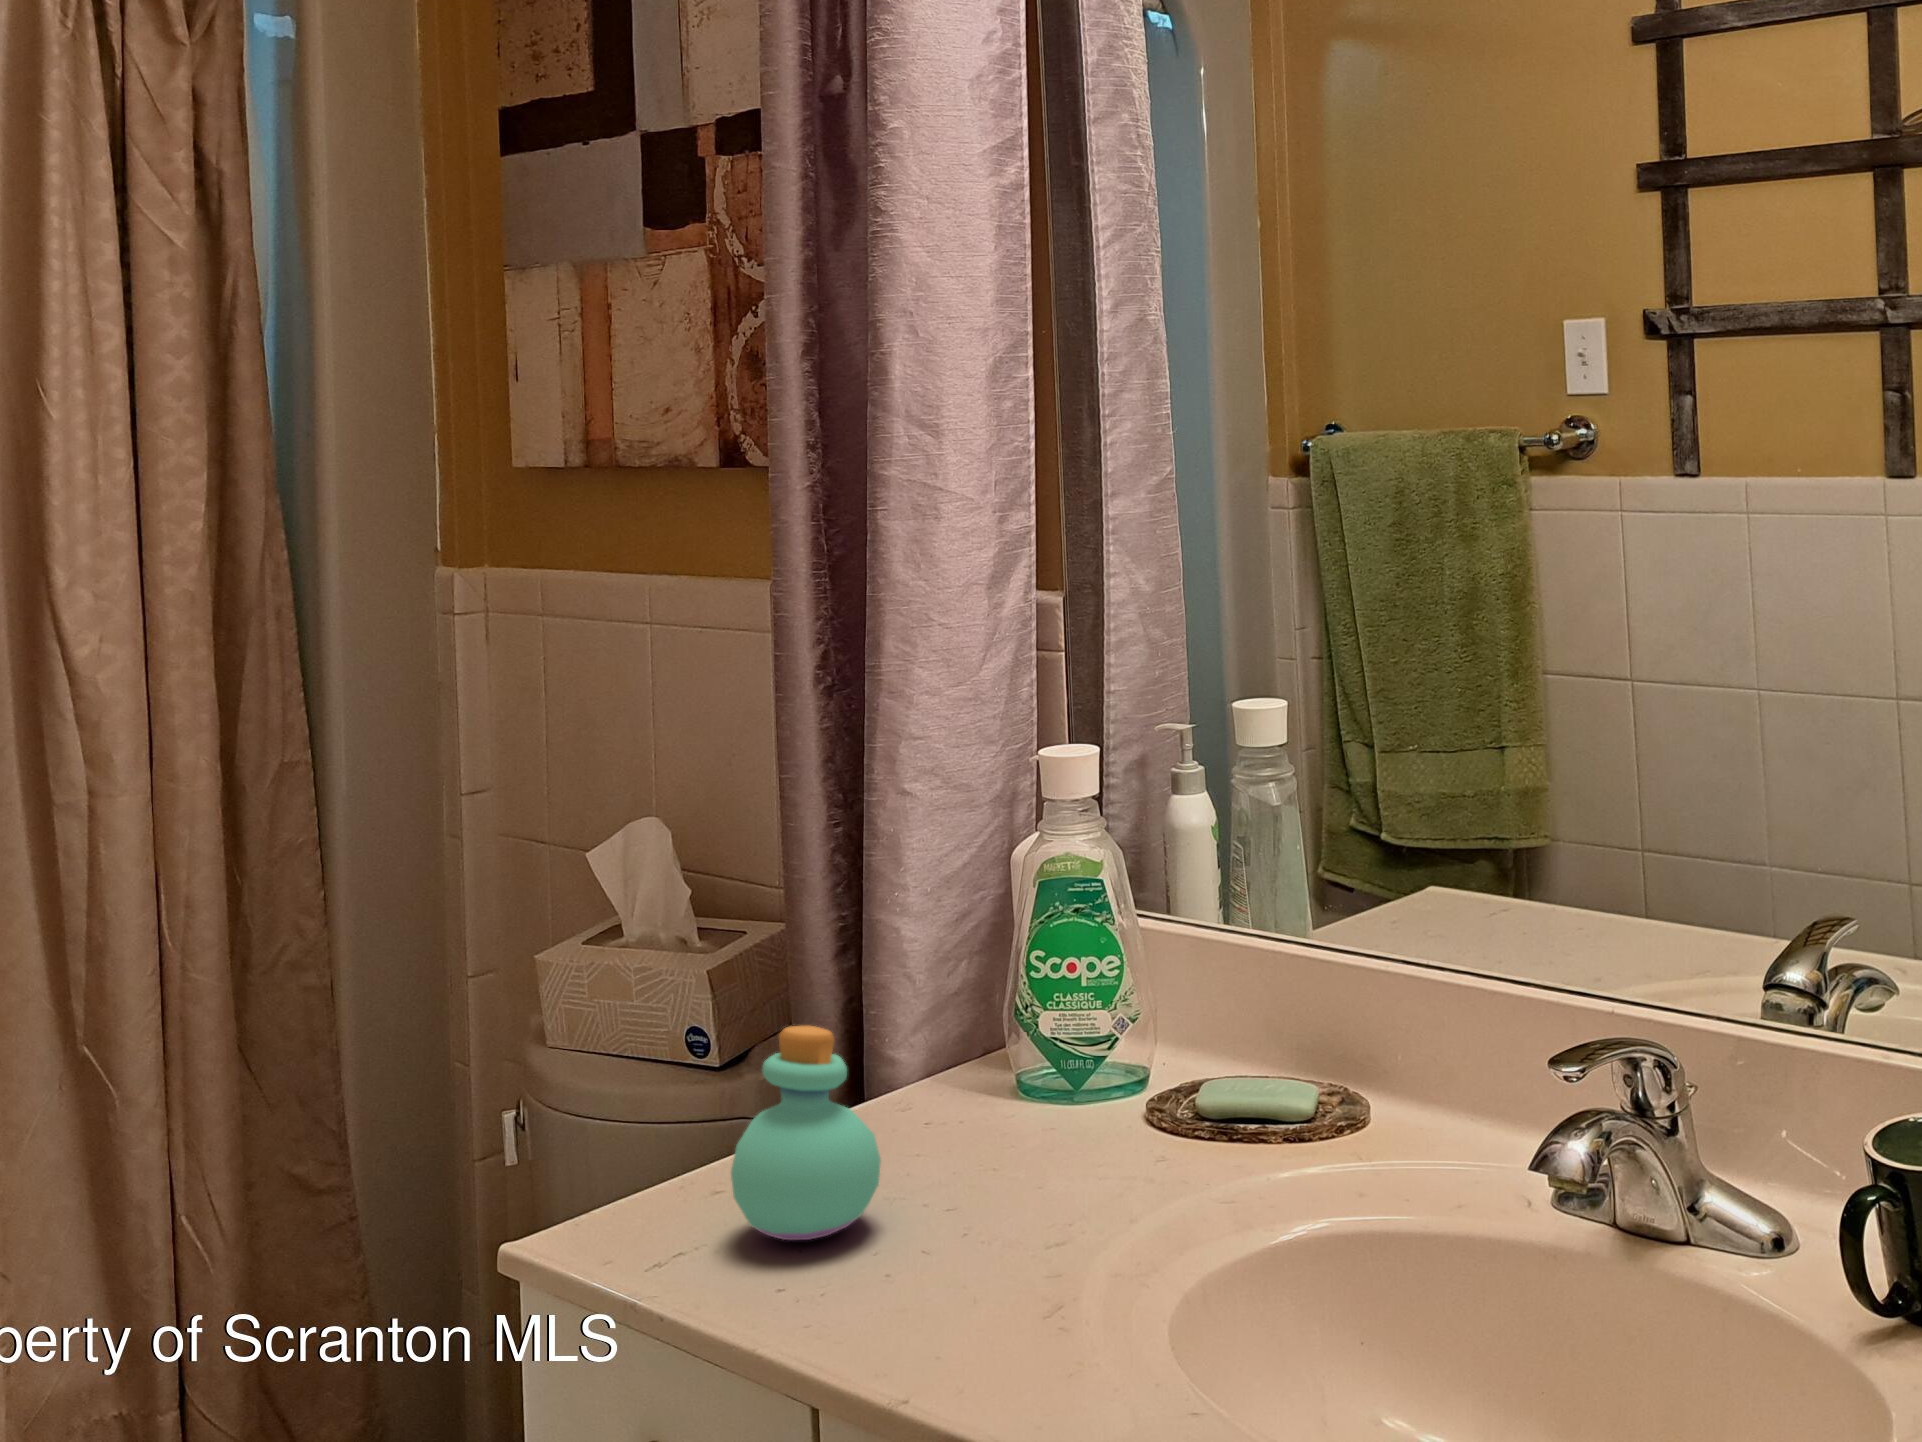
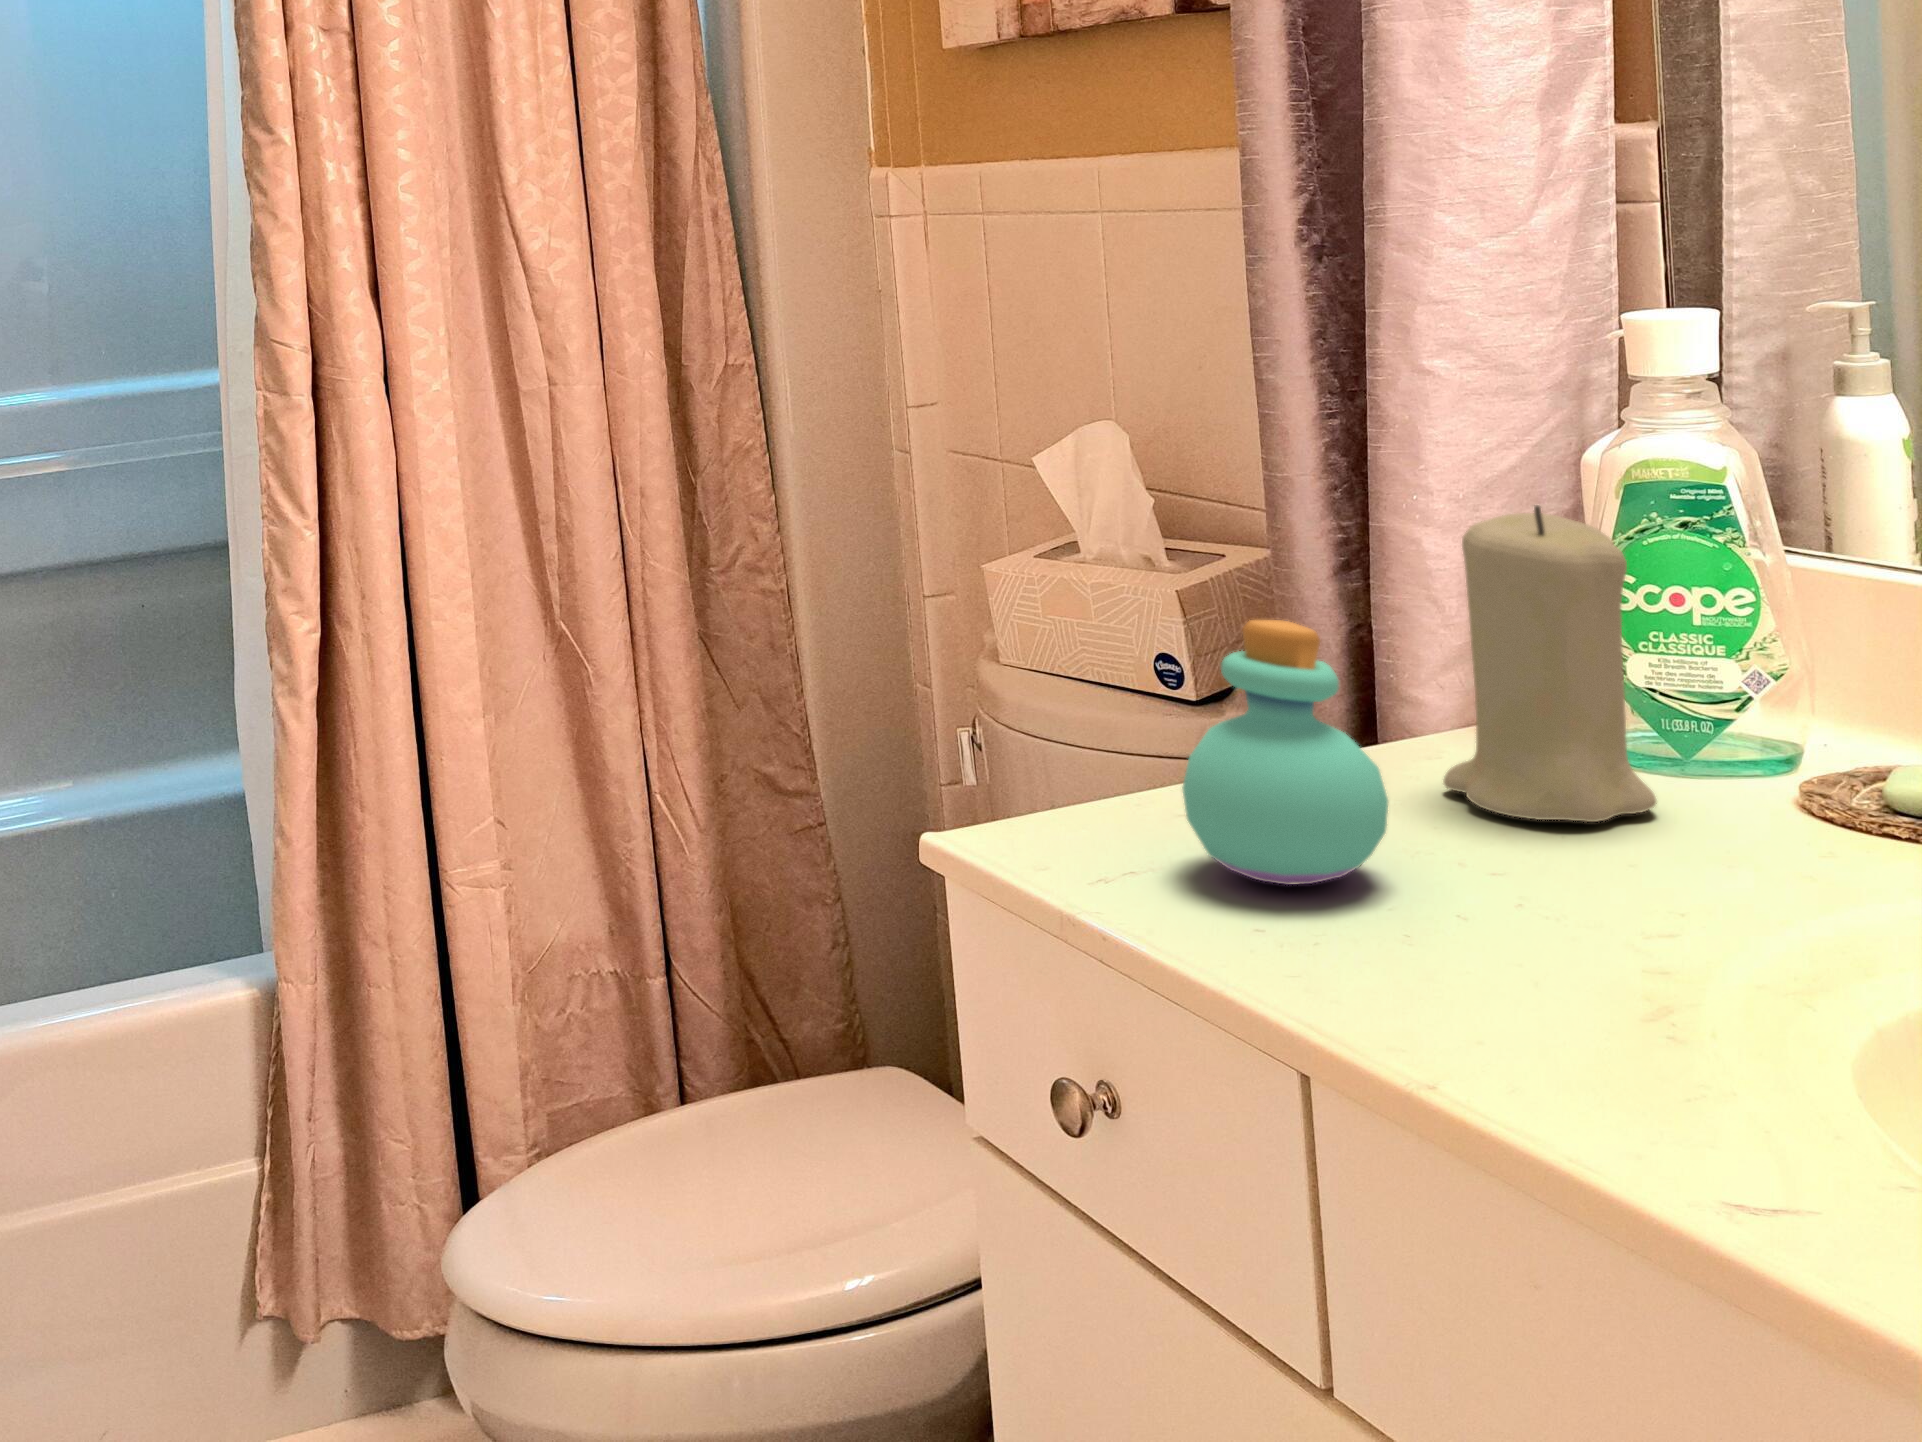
candle: none [917,908,1057,1153] -> present [1443,505,1657,822]

